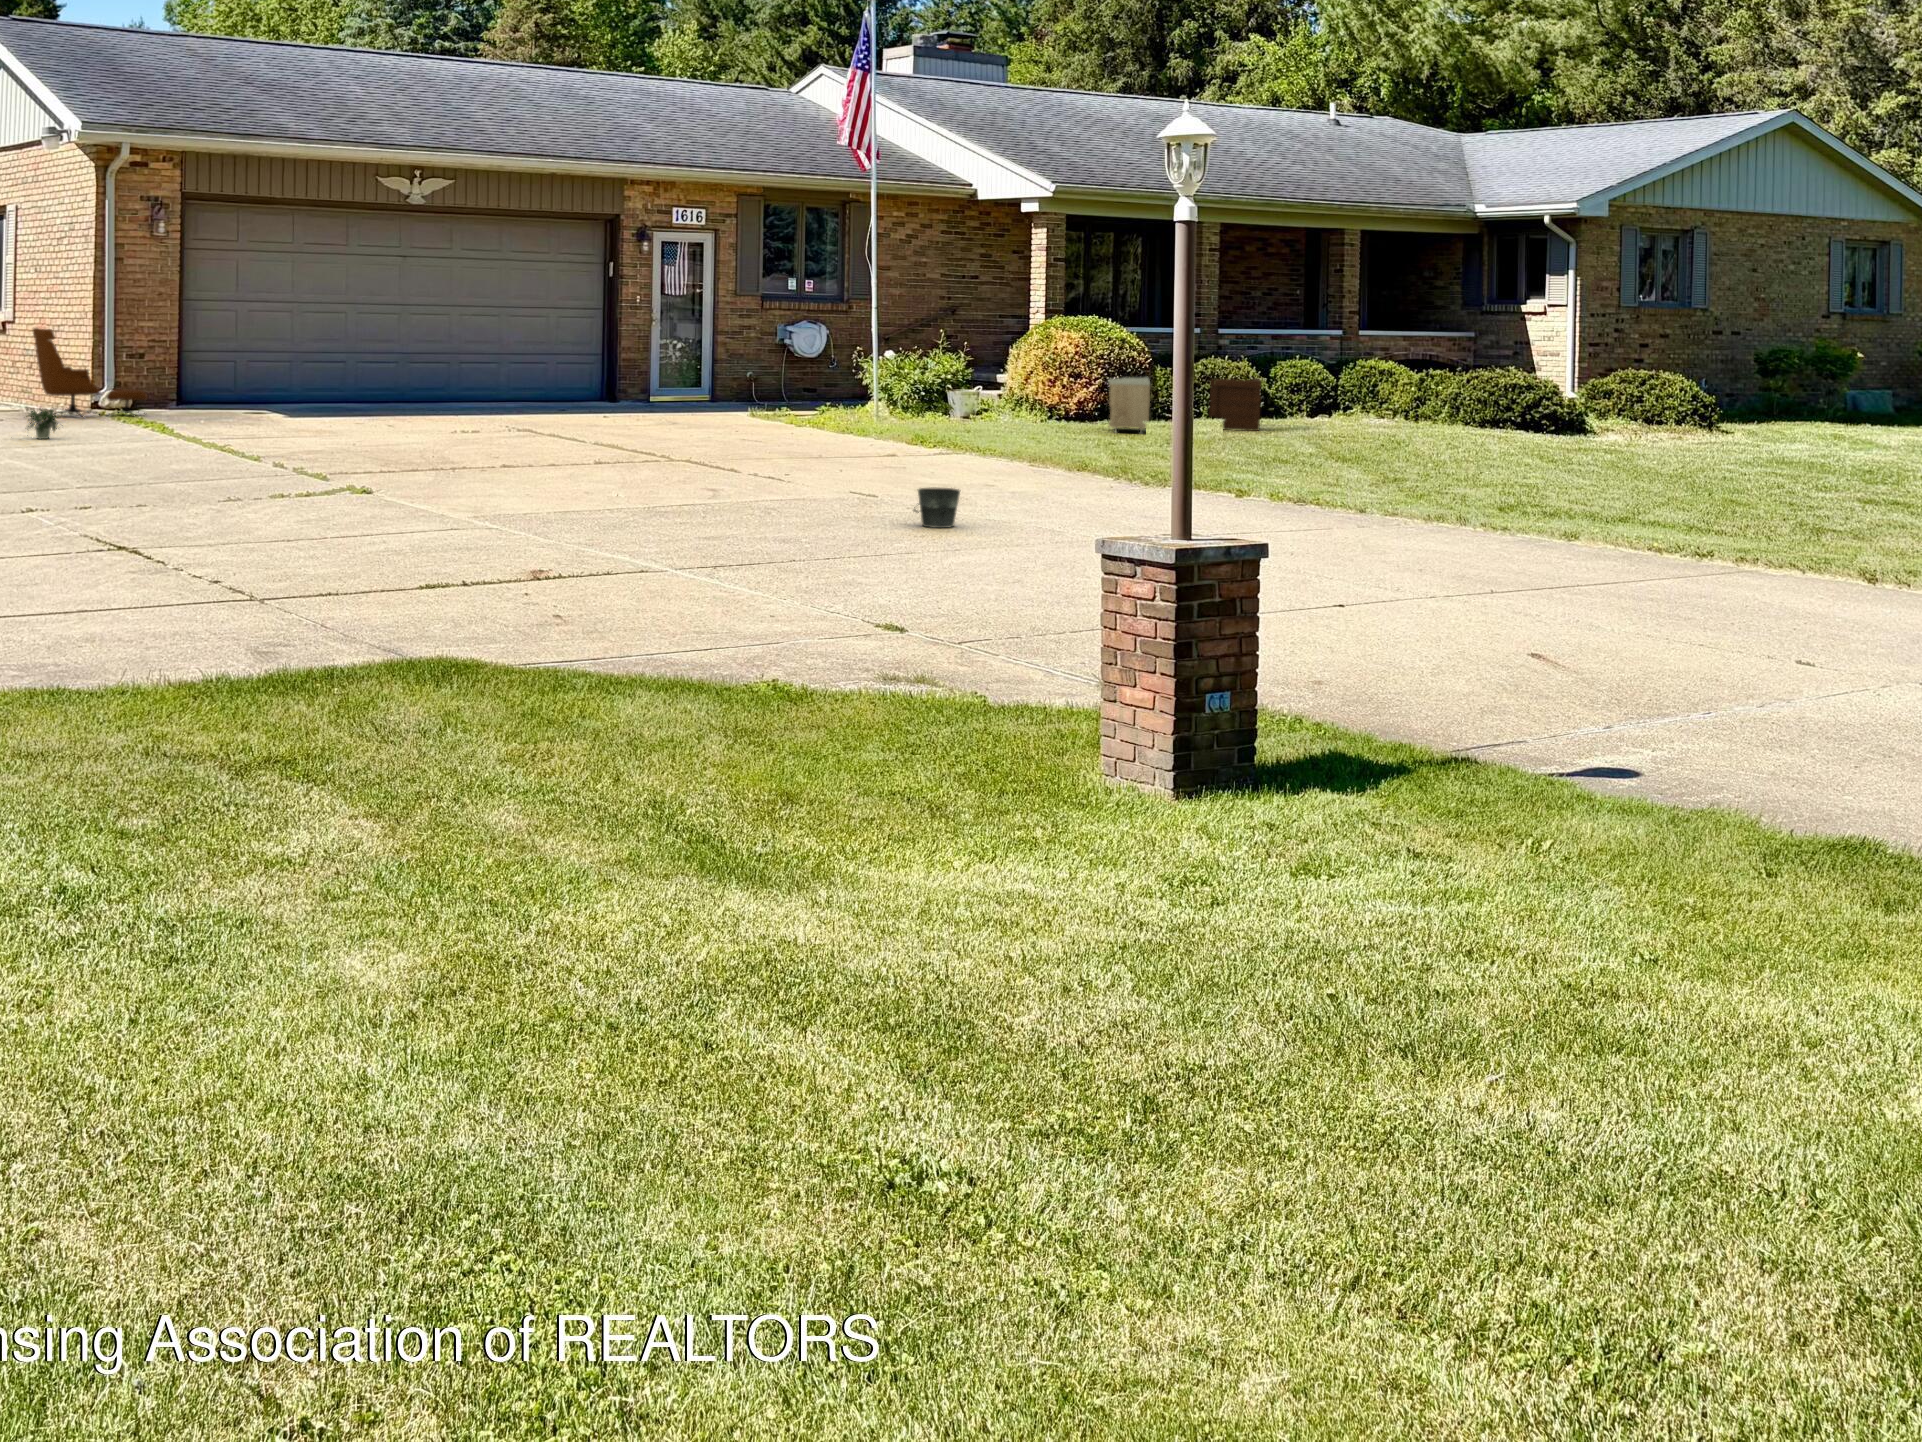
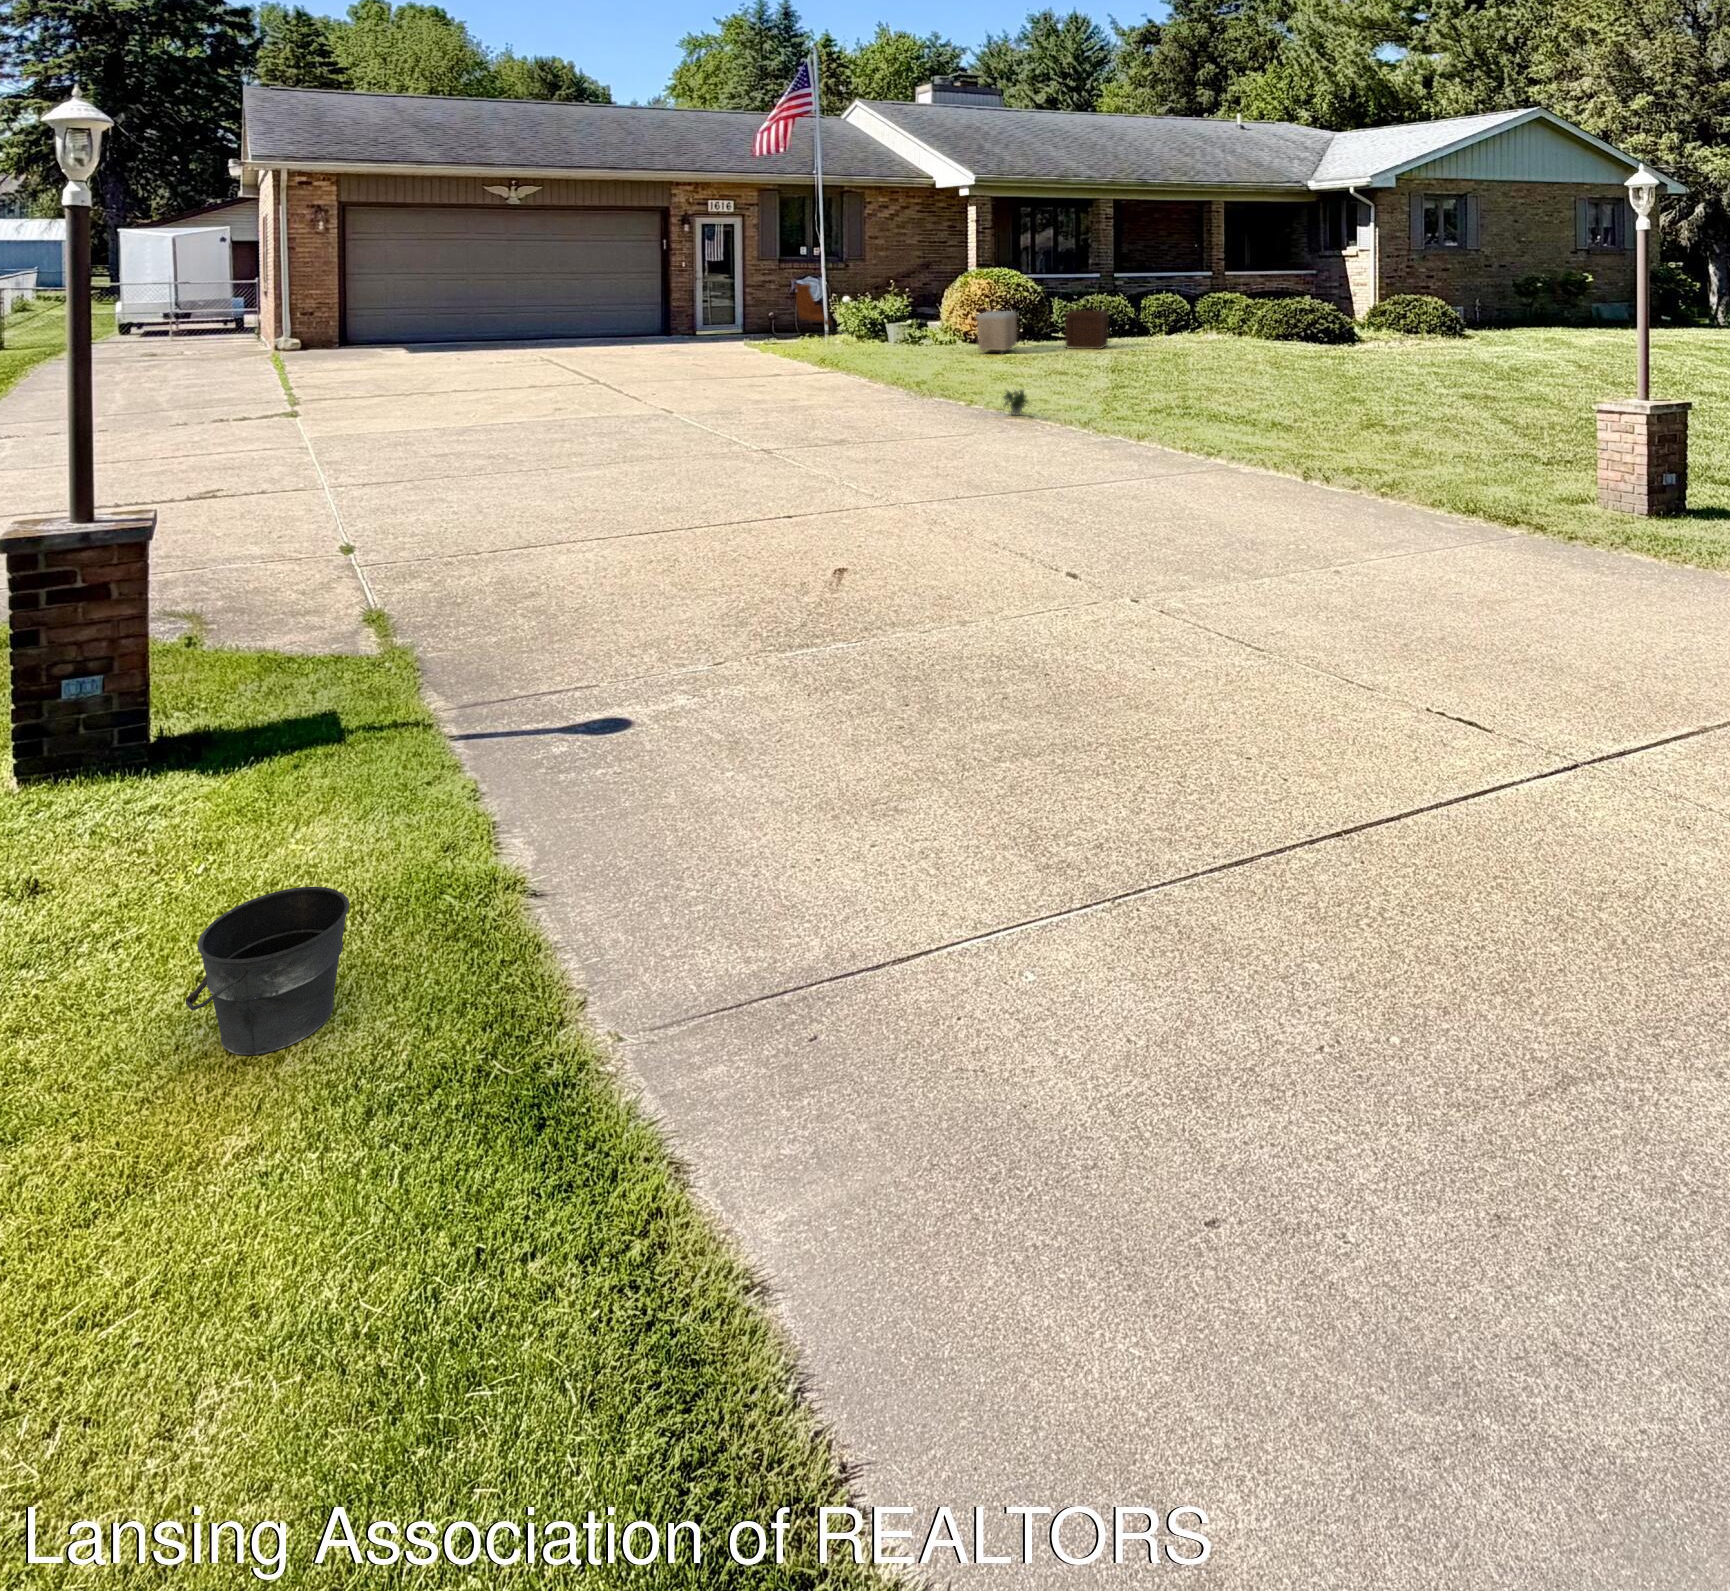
lounge chair: present [33,328,147,417] -> present [795,284,840,333]
potted plant: present [28,410,58,439] -> present [1004,390,1029,415]
bucket: present [913,488,960,528] -> present [186,886,350,1055]

